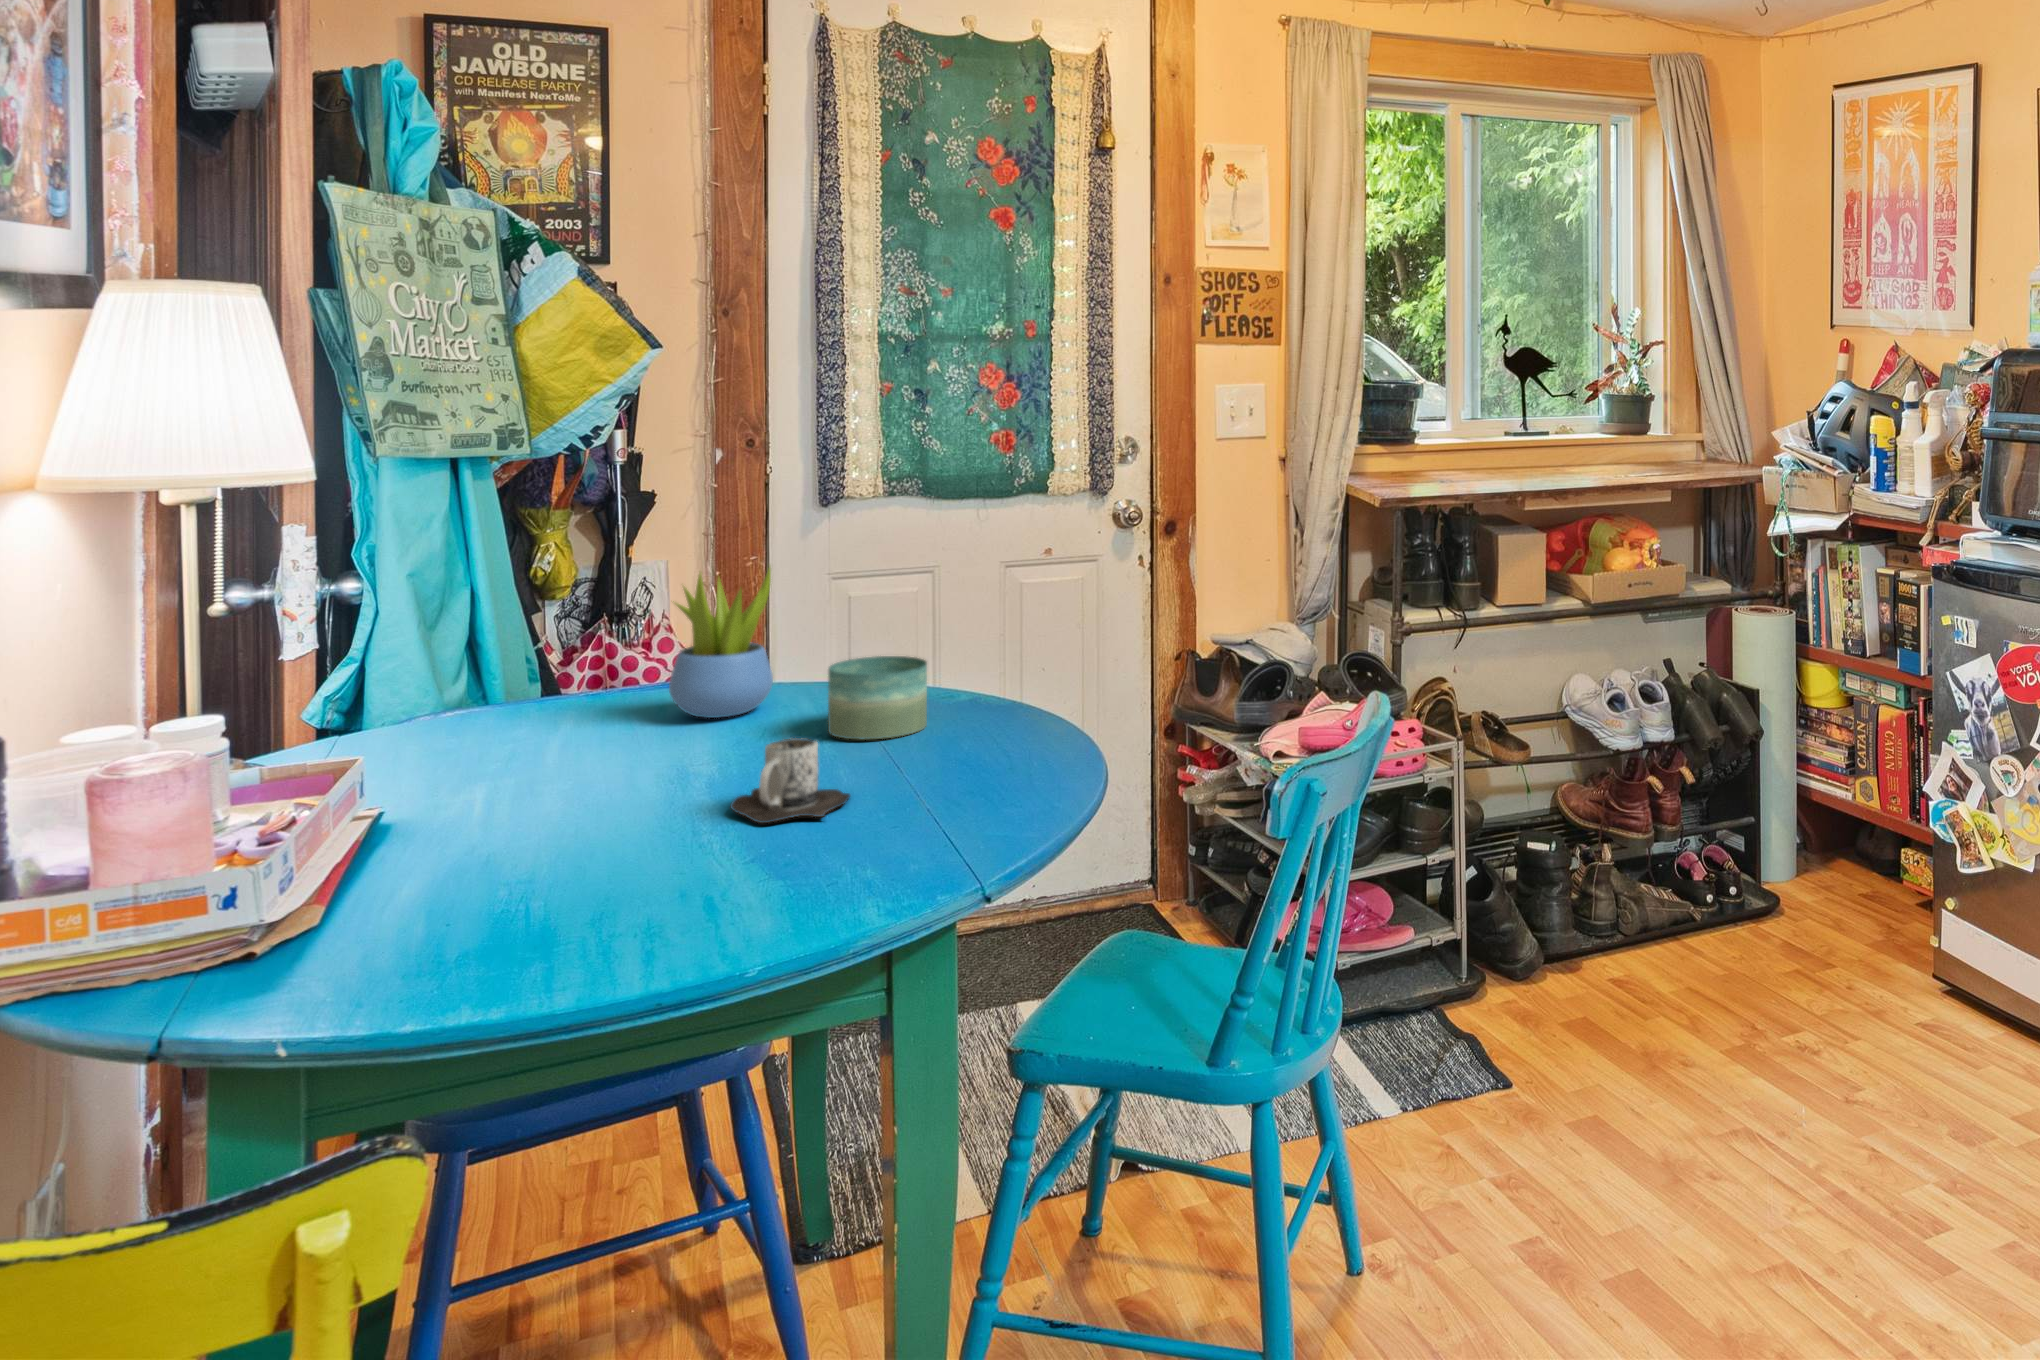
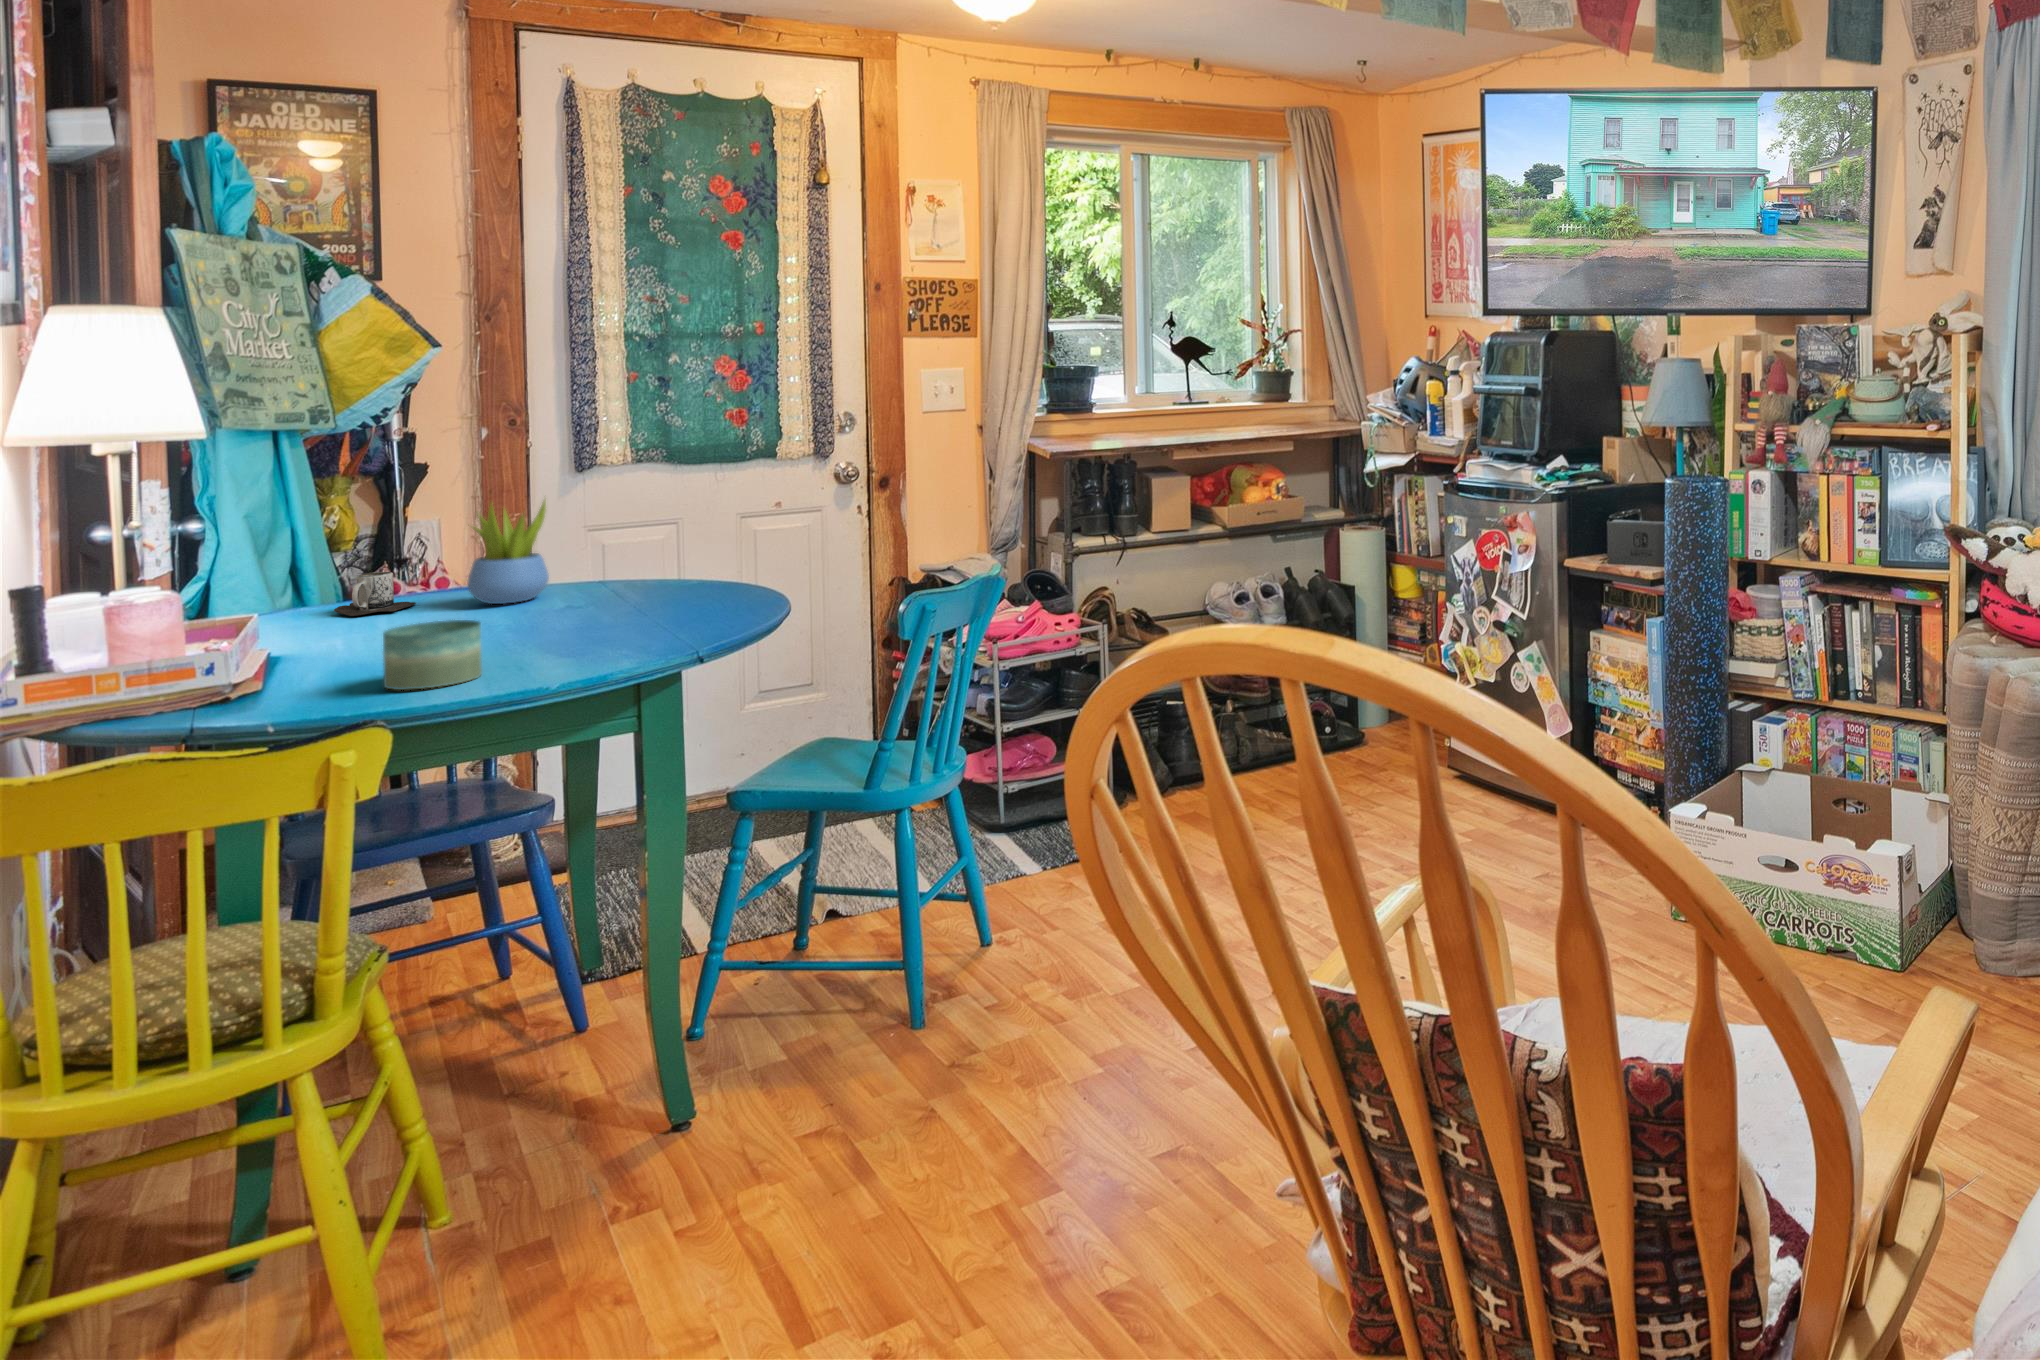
candle: present [828,656,927,739] -> present [383,620,482,690]
mug: present [730,738,850,823] -> present [334,572,416,616]

